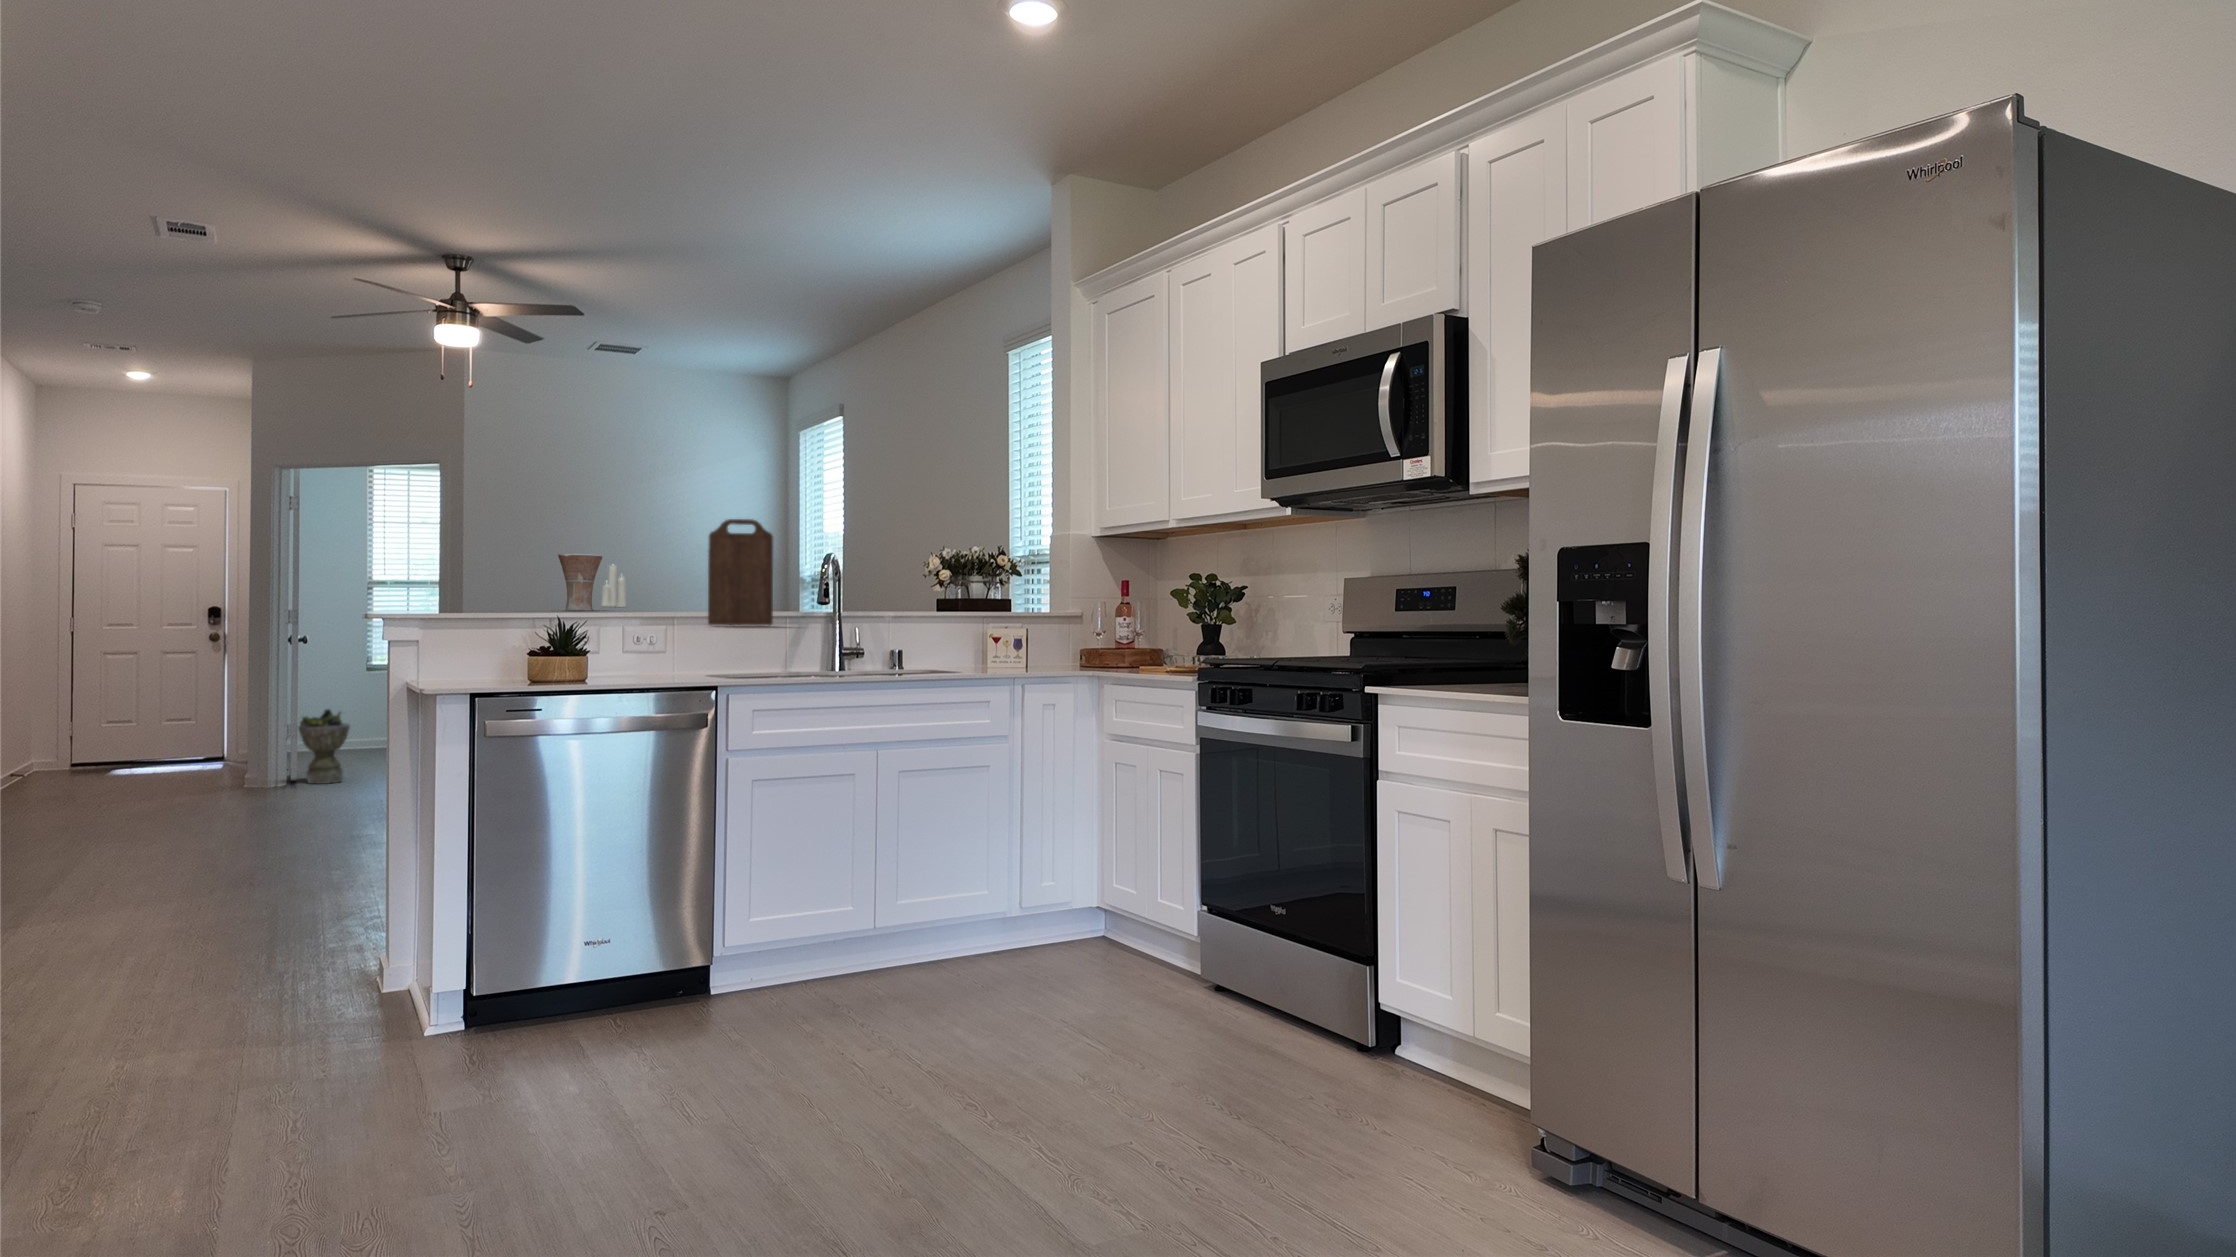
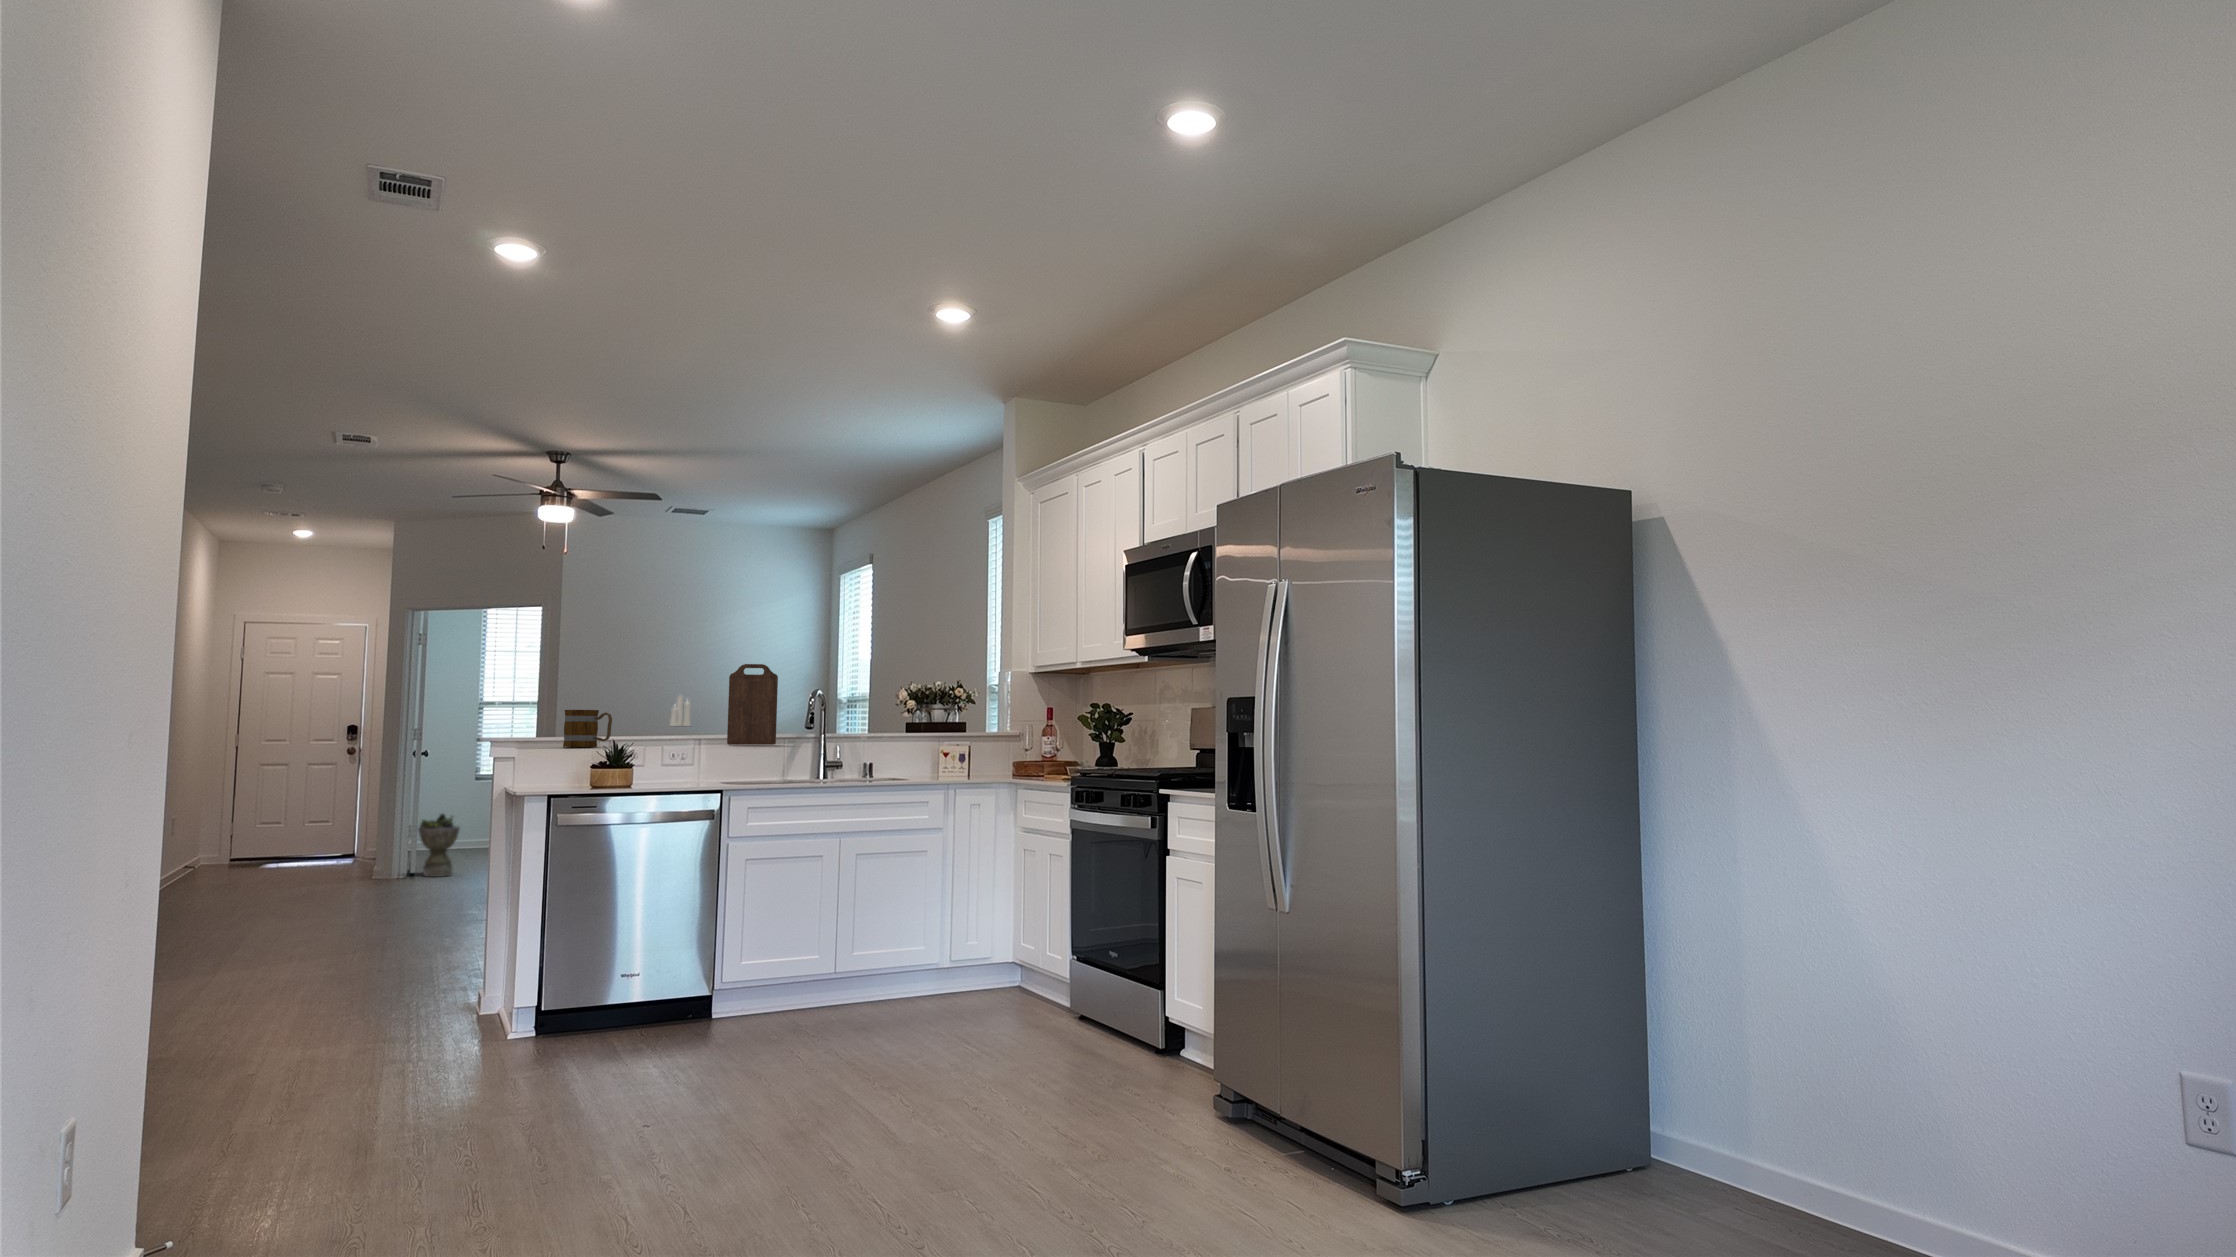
vase: present [558,554,602,611] -> none [631,684,668,730]
mug: none [486,577,553,628] -> present [563,710,612,747]

